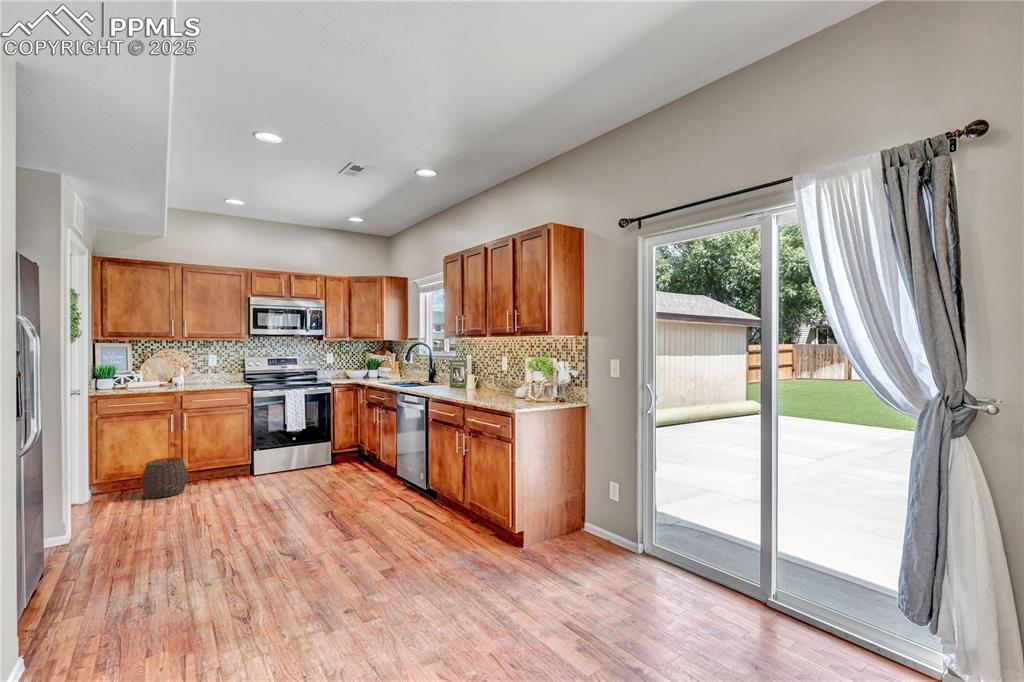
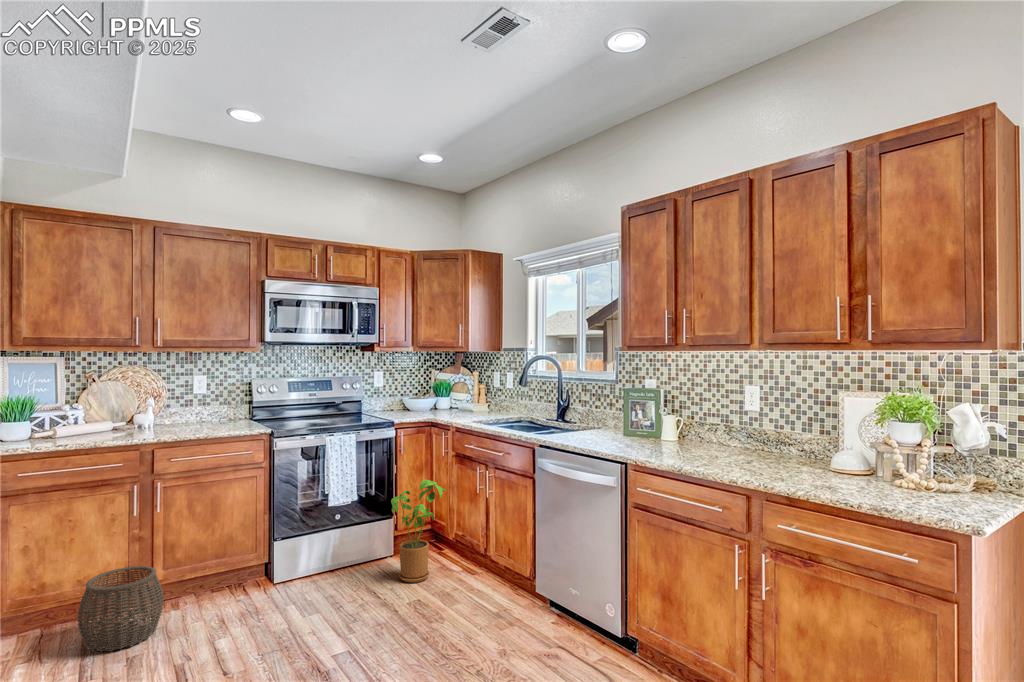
house plant: none [324,416,359,475] -> present [391,480,447,583]

